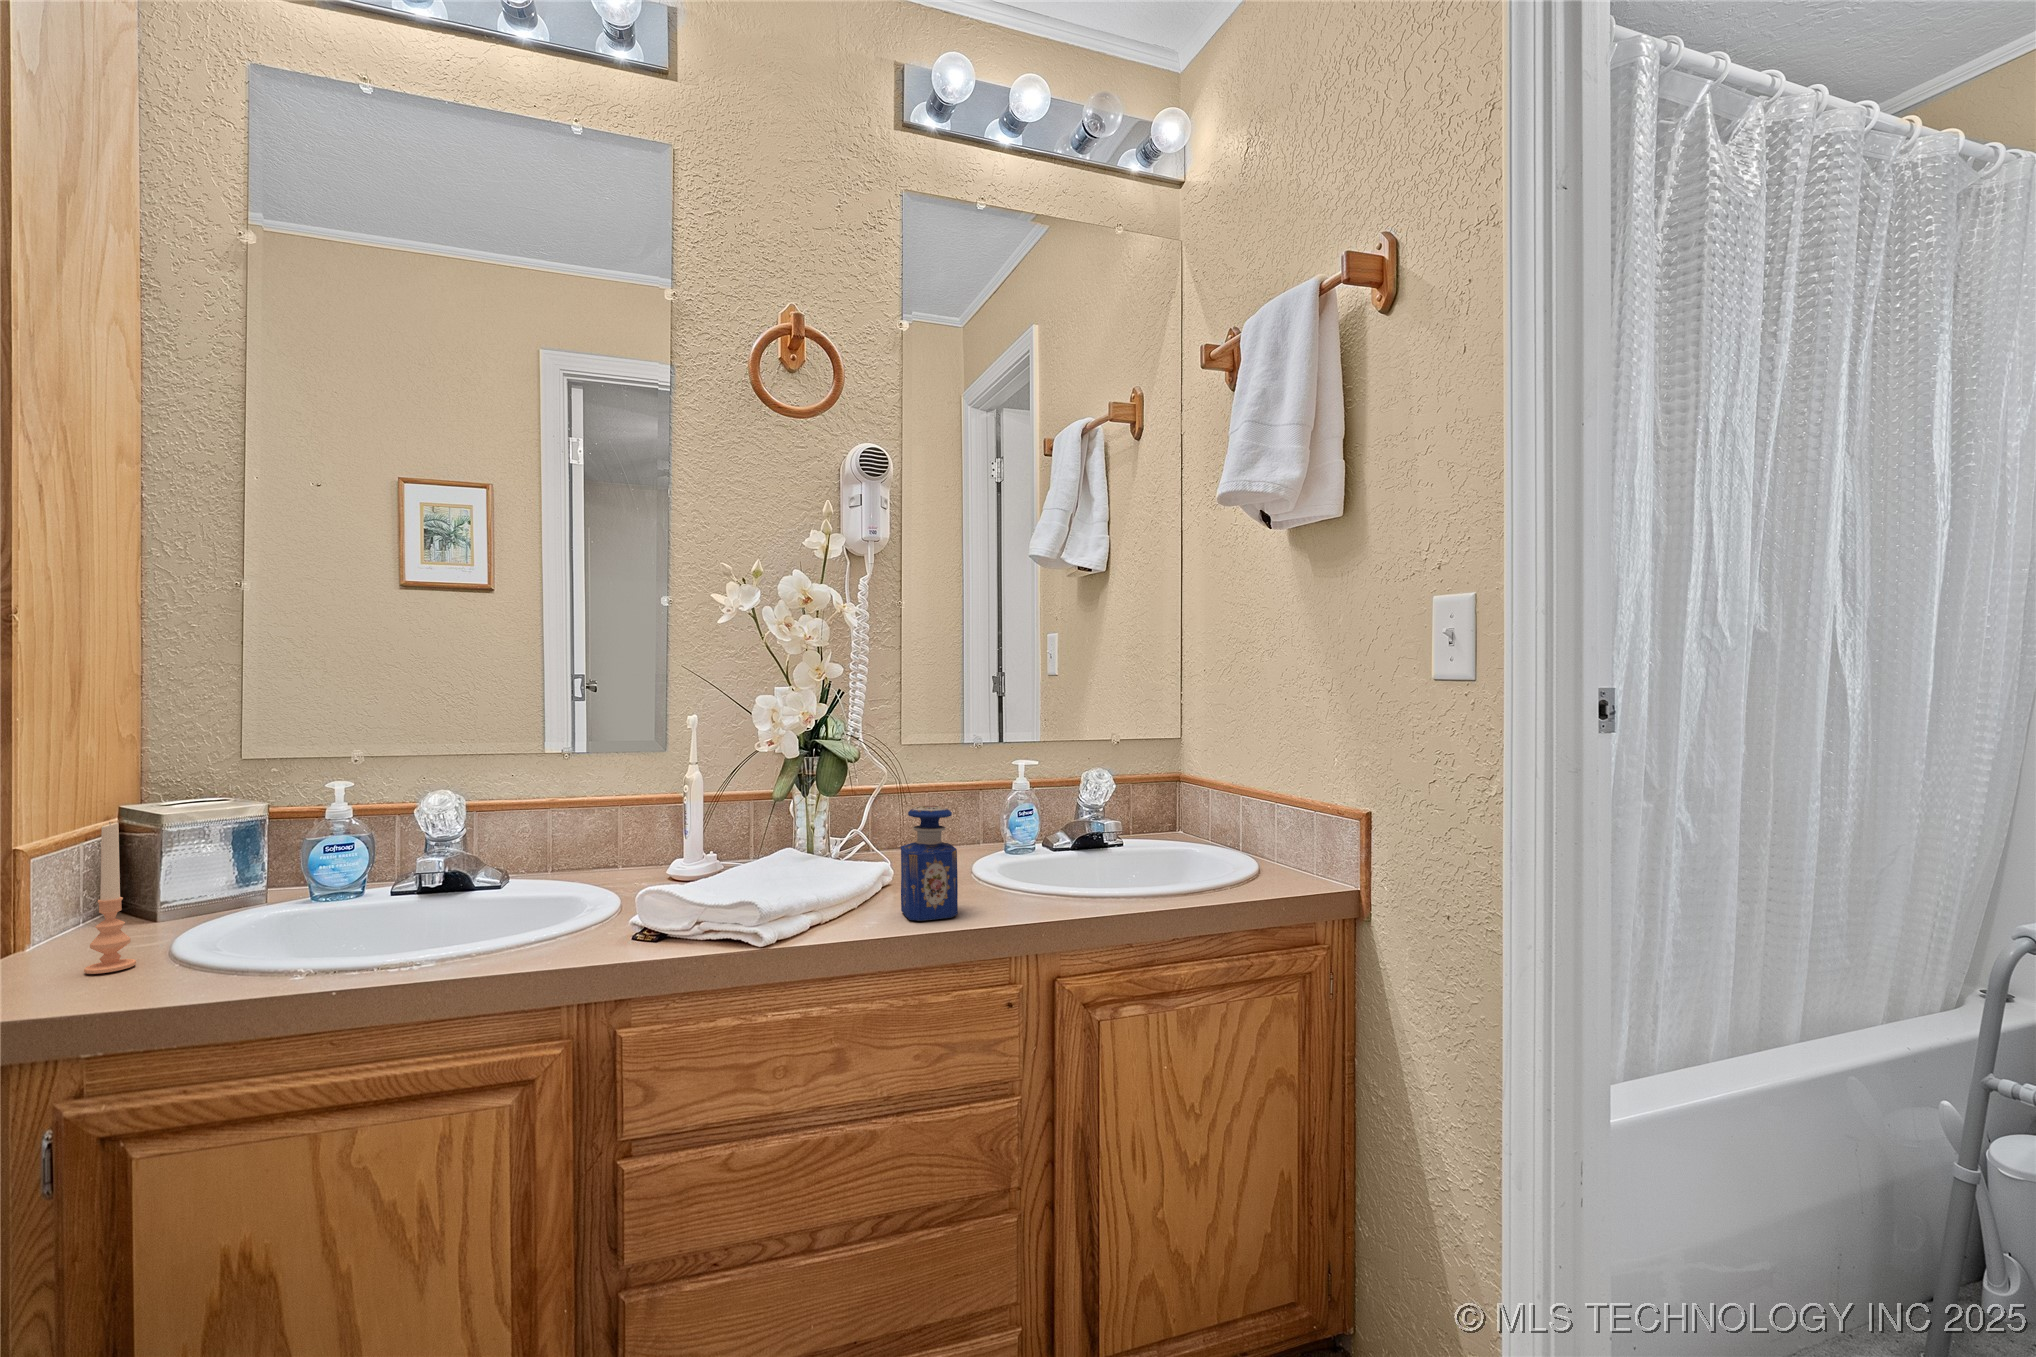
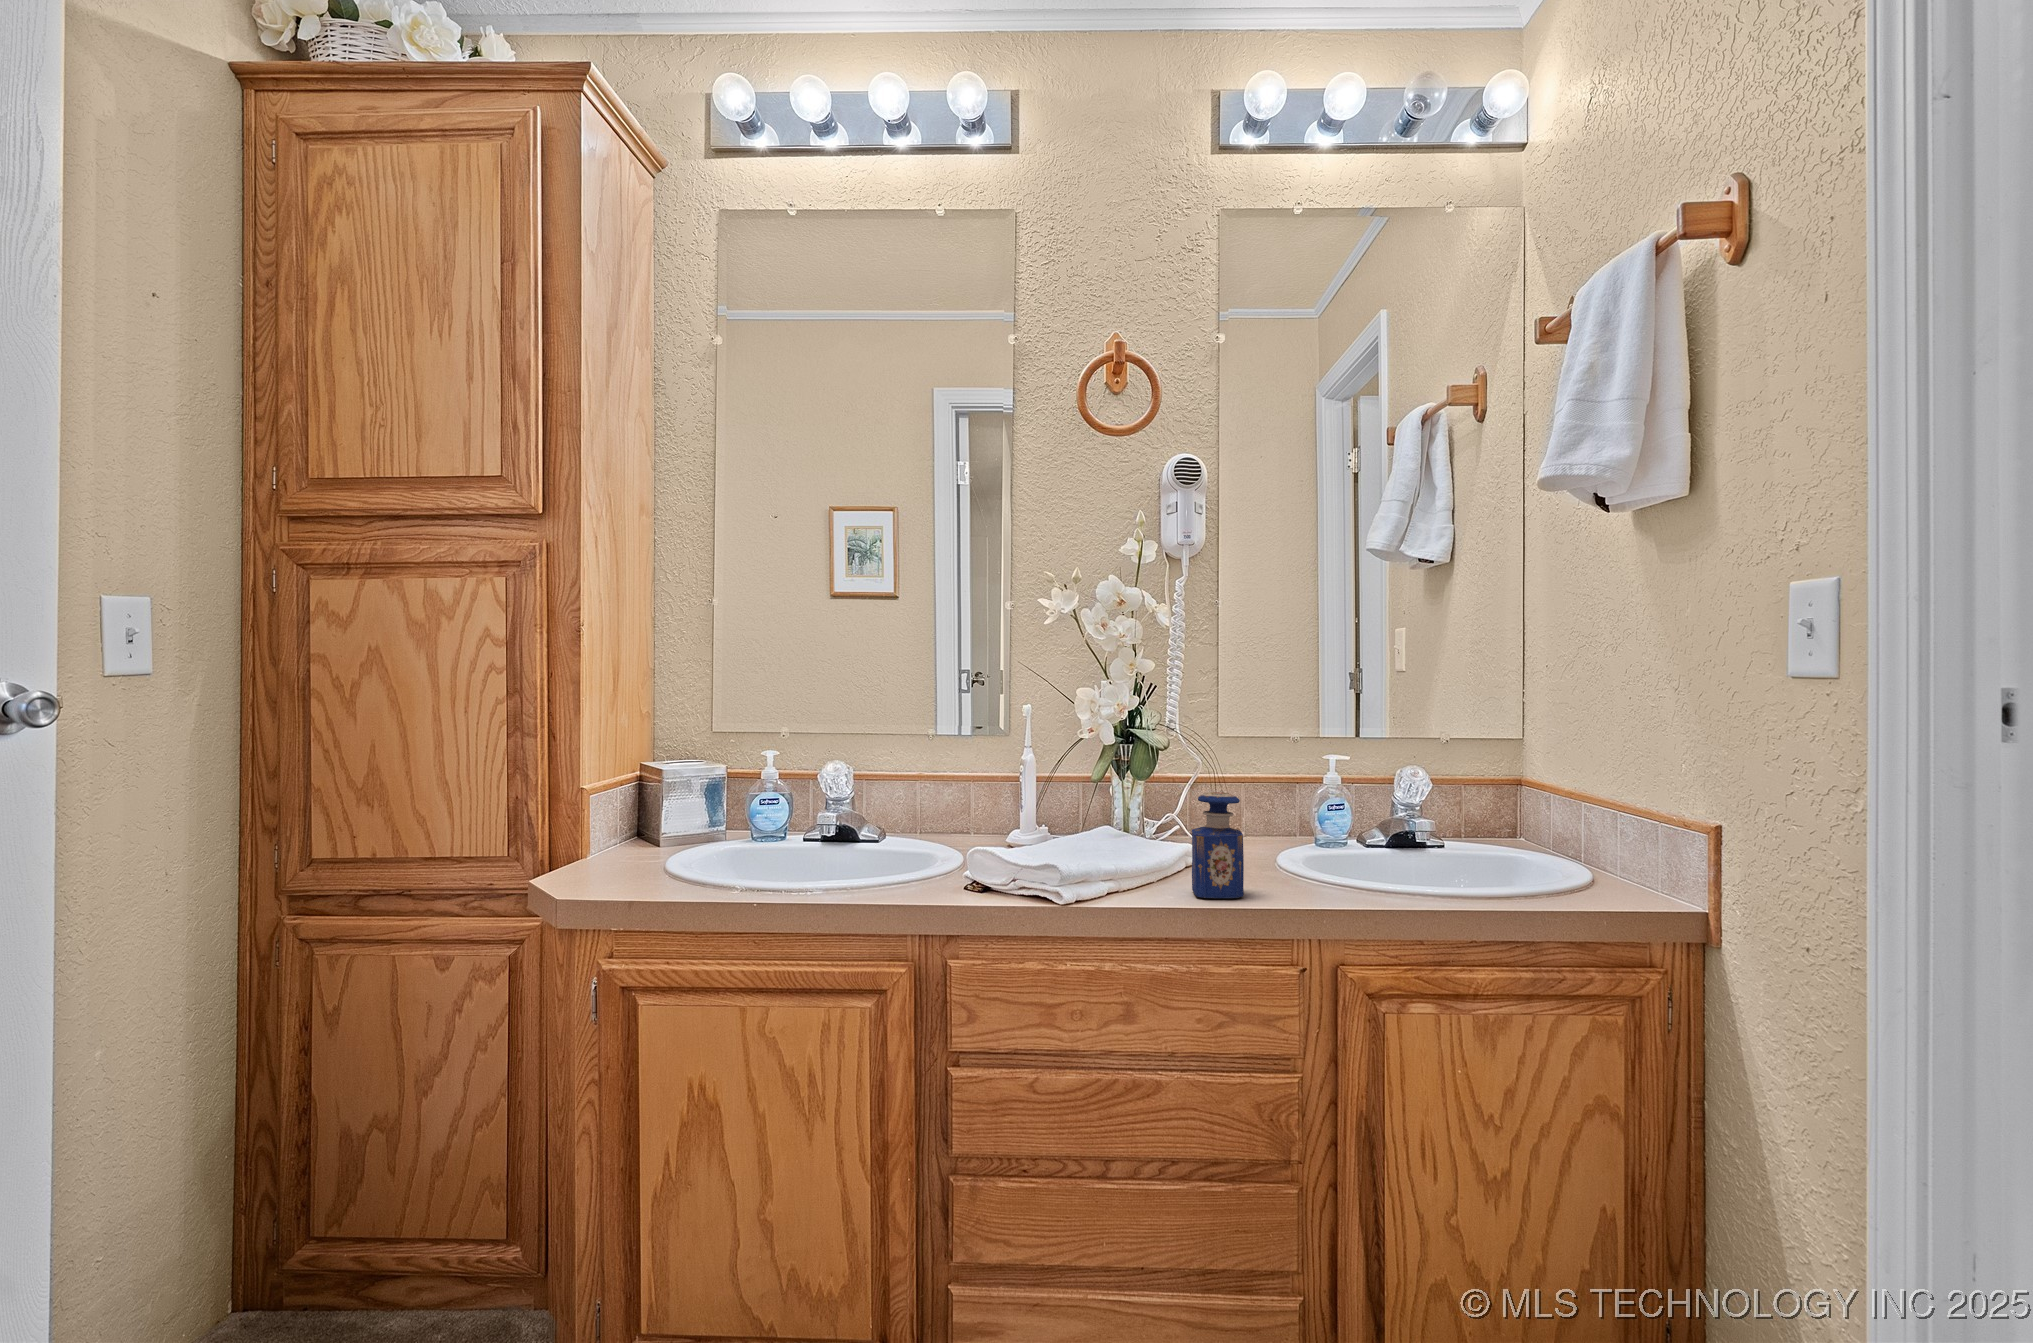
candle: present [84,822,136,974] -> none [606,772,634,879]

